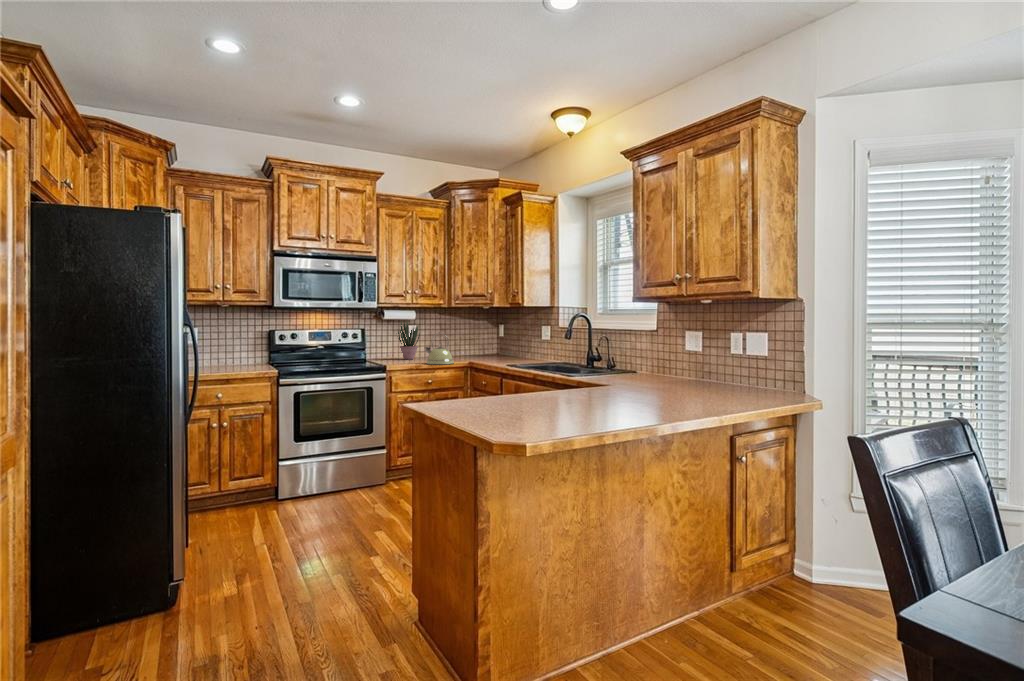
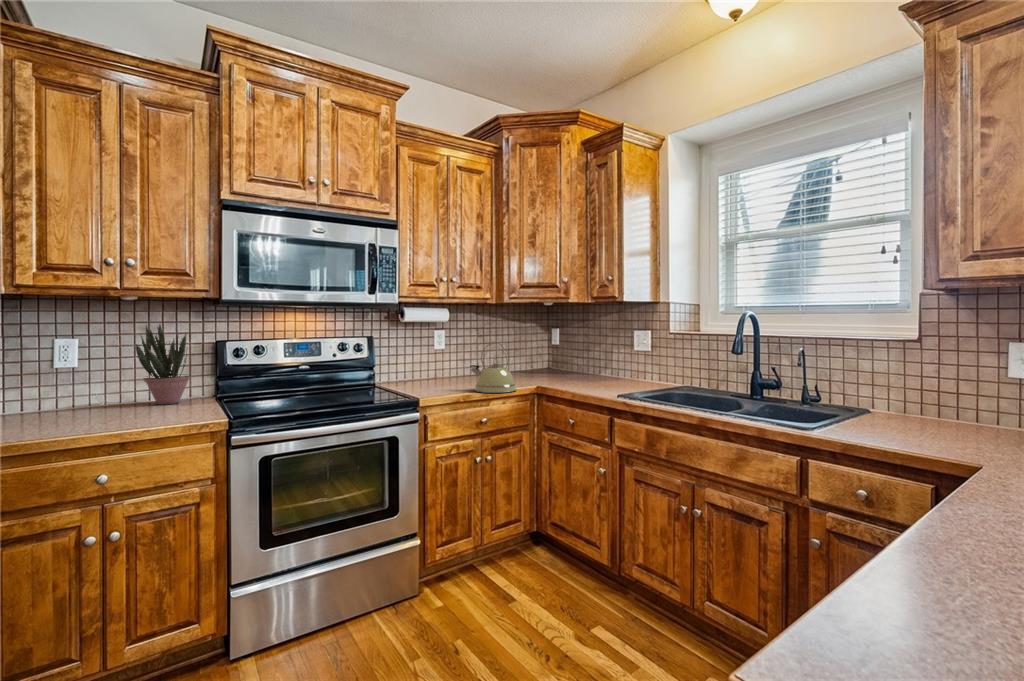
potted plant: present [398,321,420,360] -> present [136,325,191,405]

